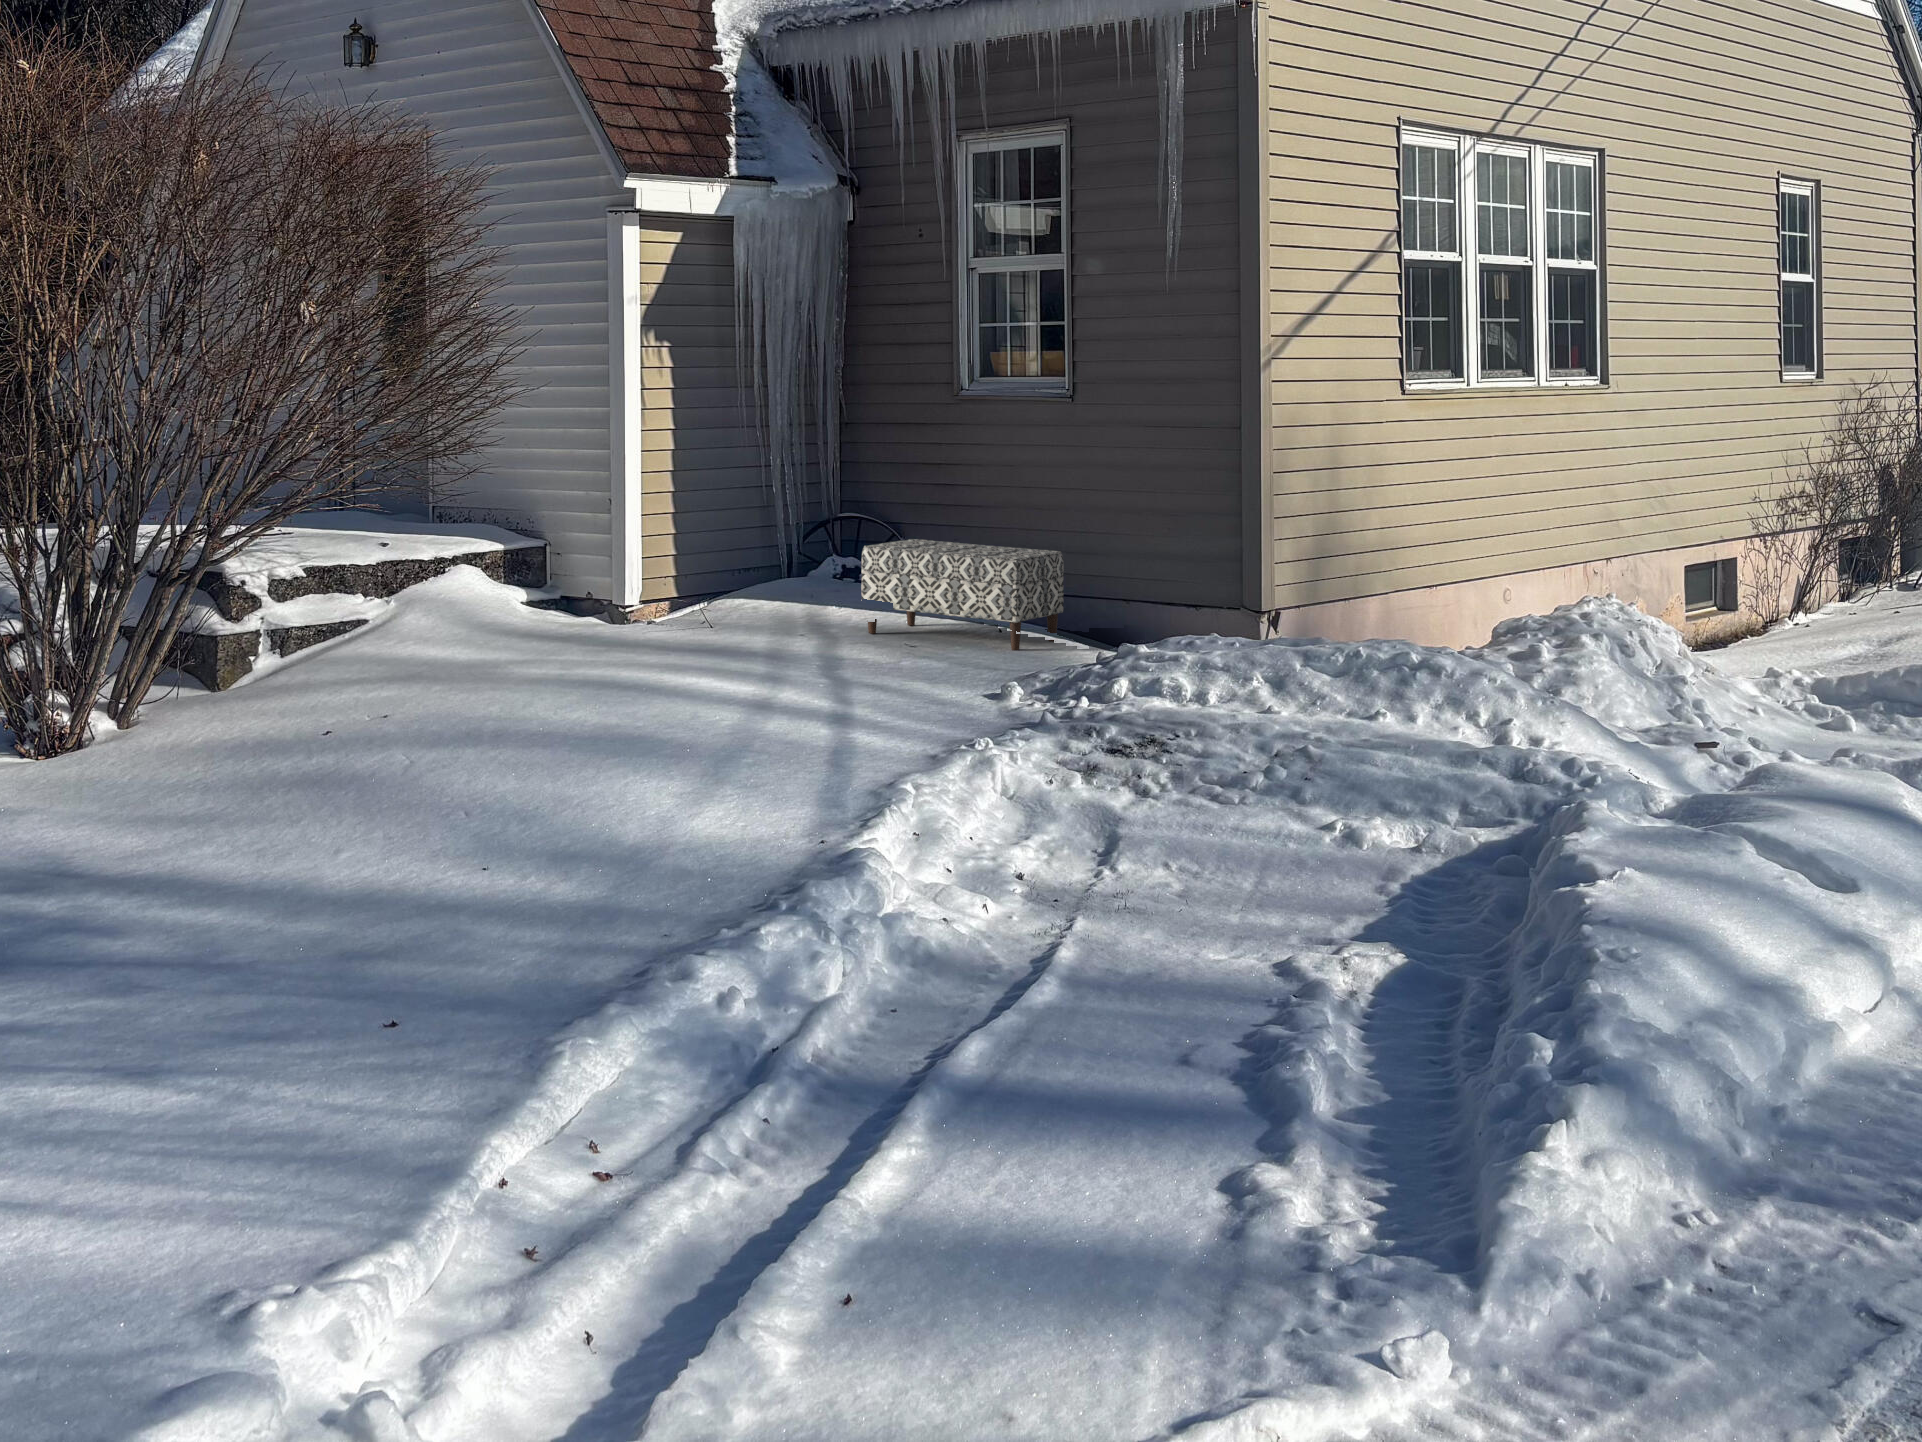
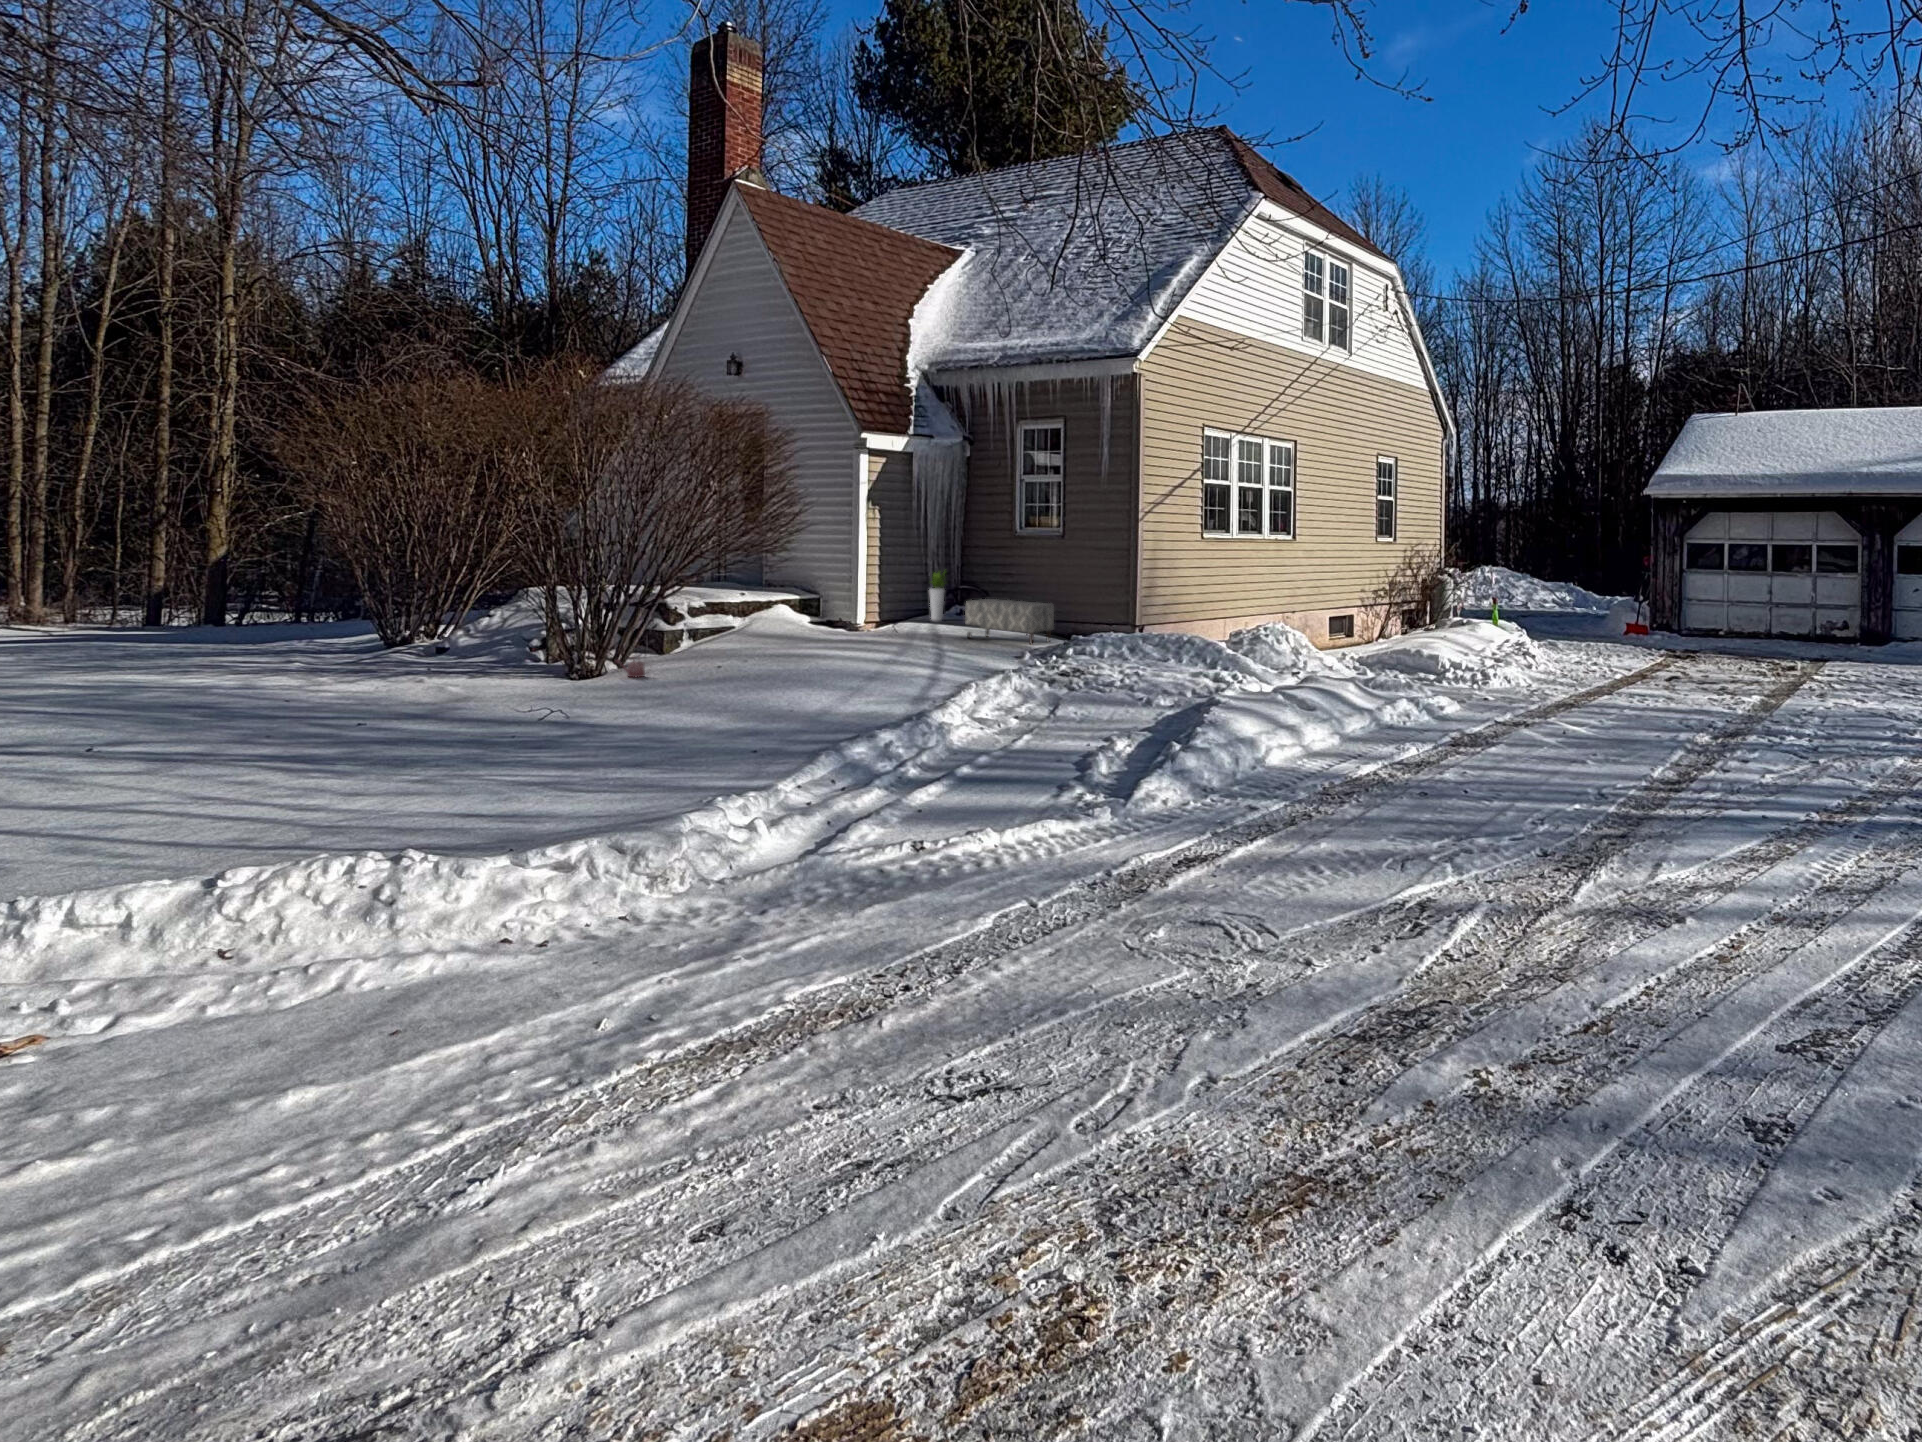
planter: none [777,474,824,591] -> present [930,572,945,621]
watering can: none [91,705,171,761] -> present [616,655,649,677]

